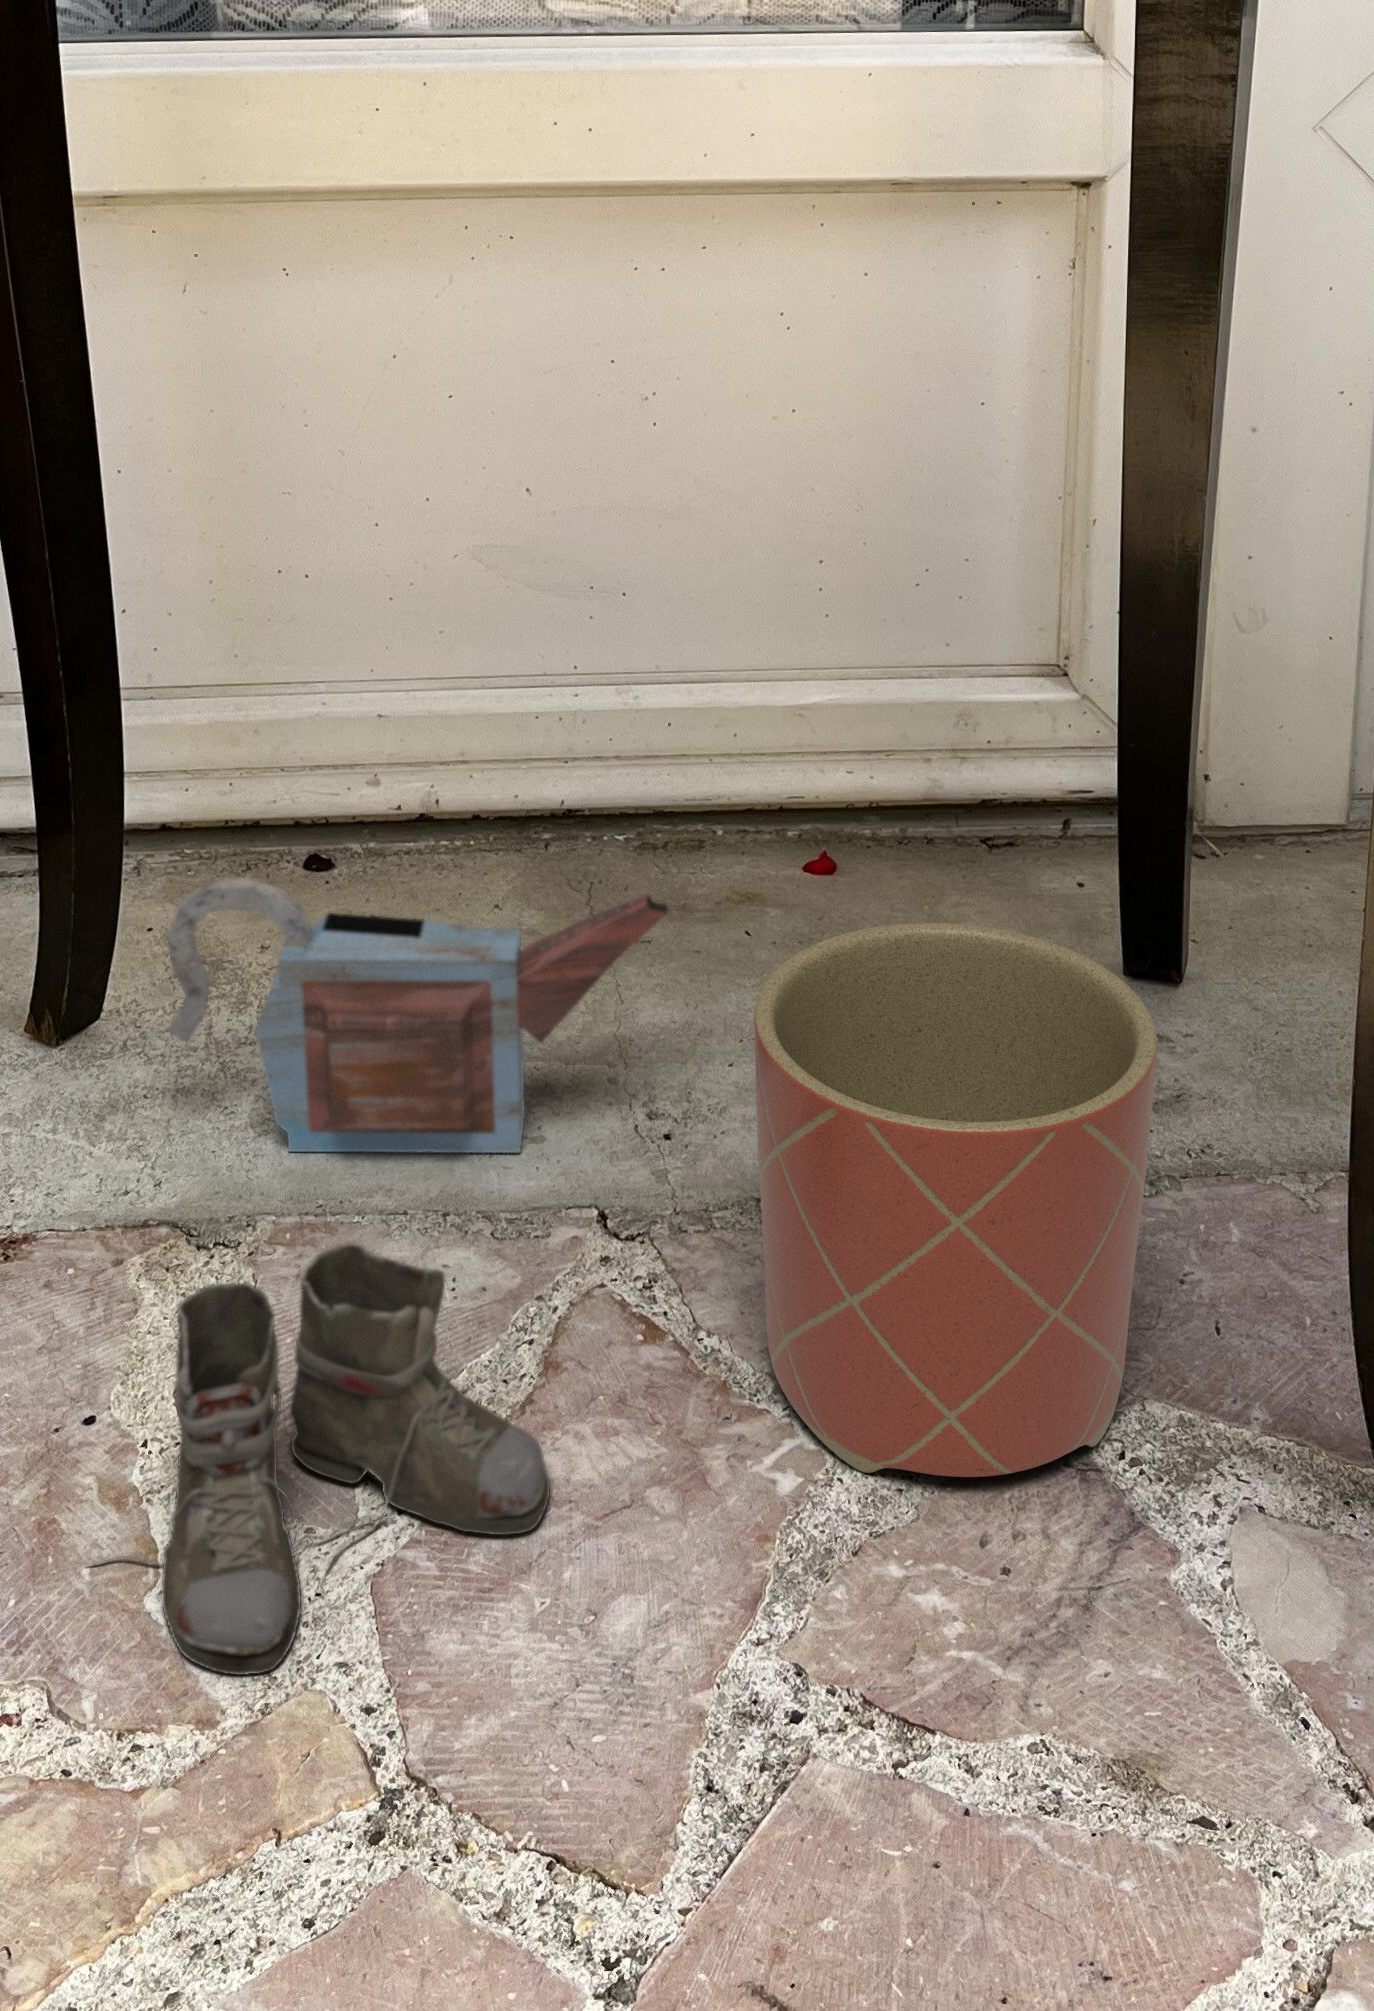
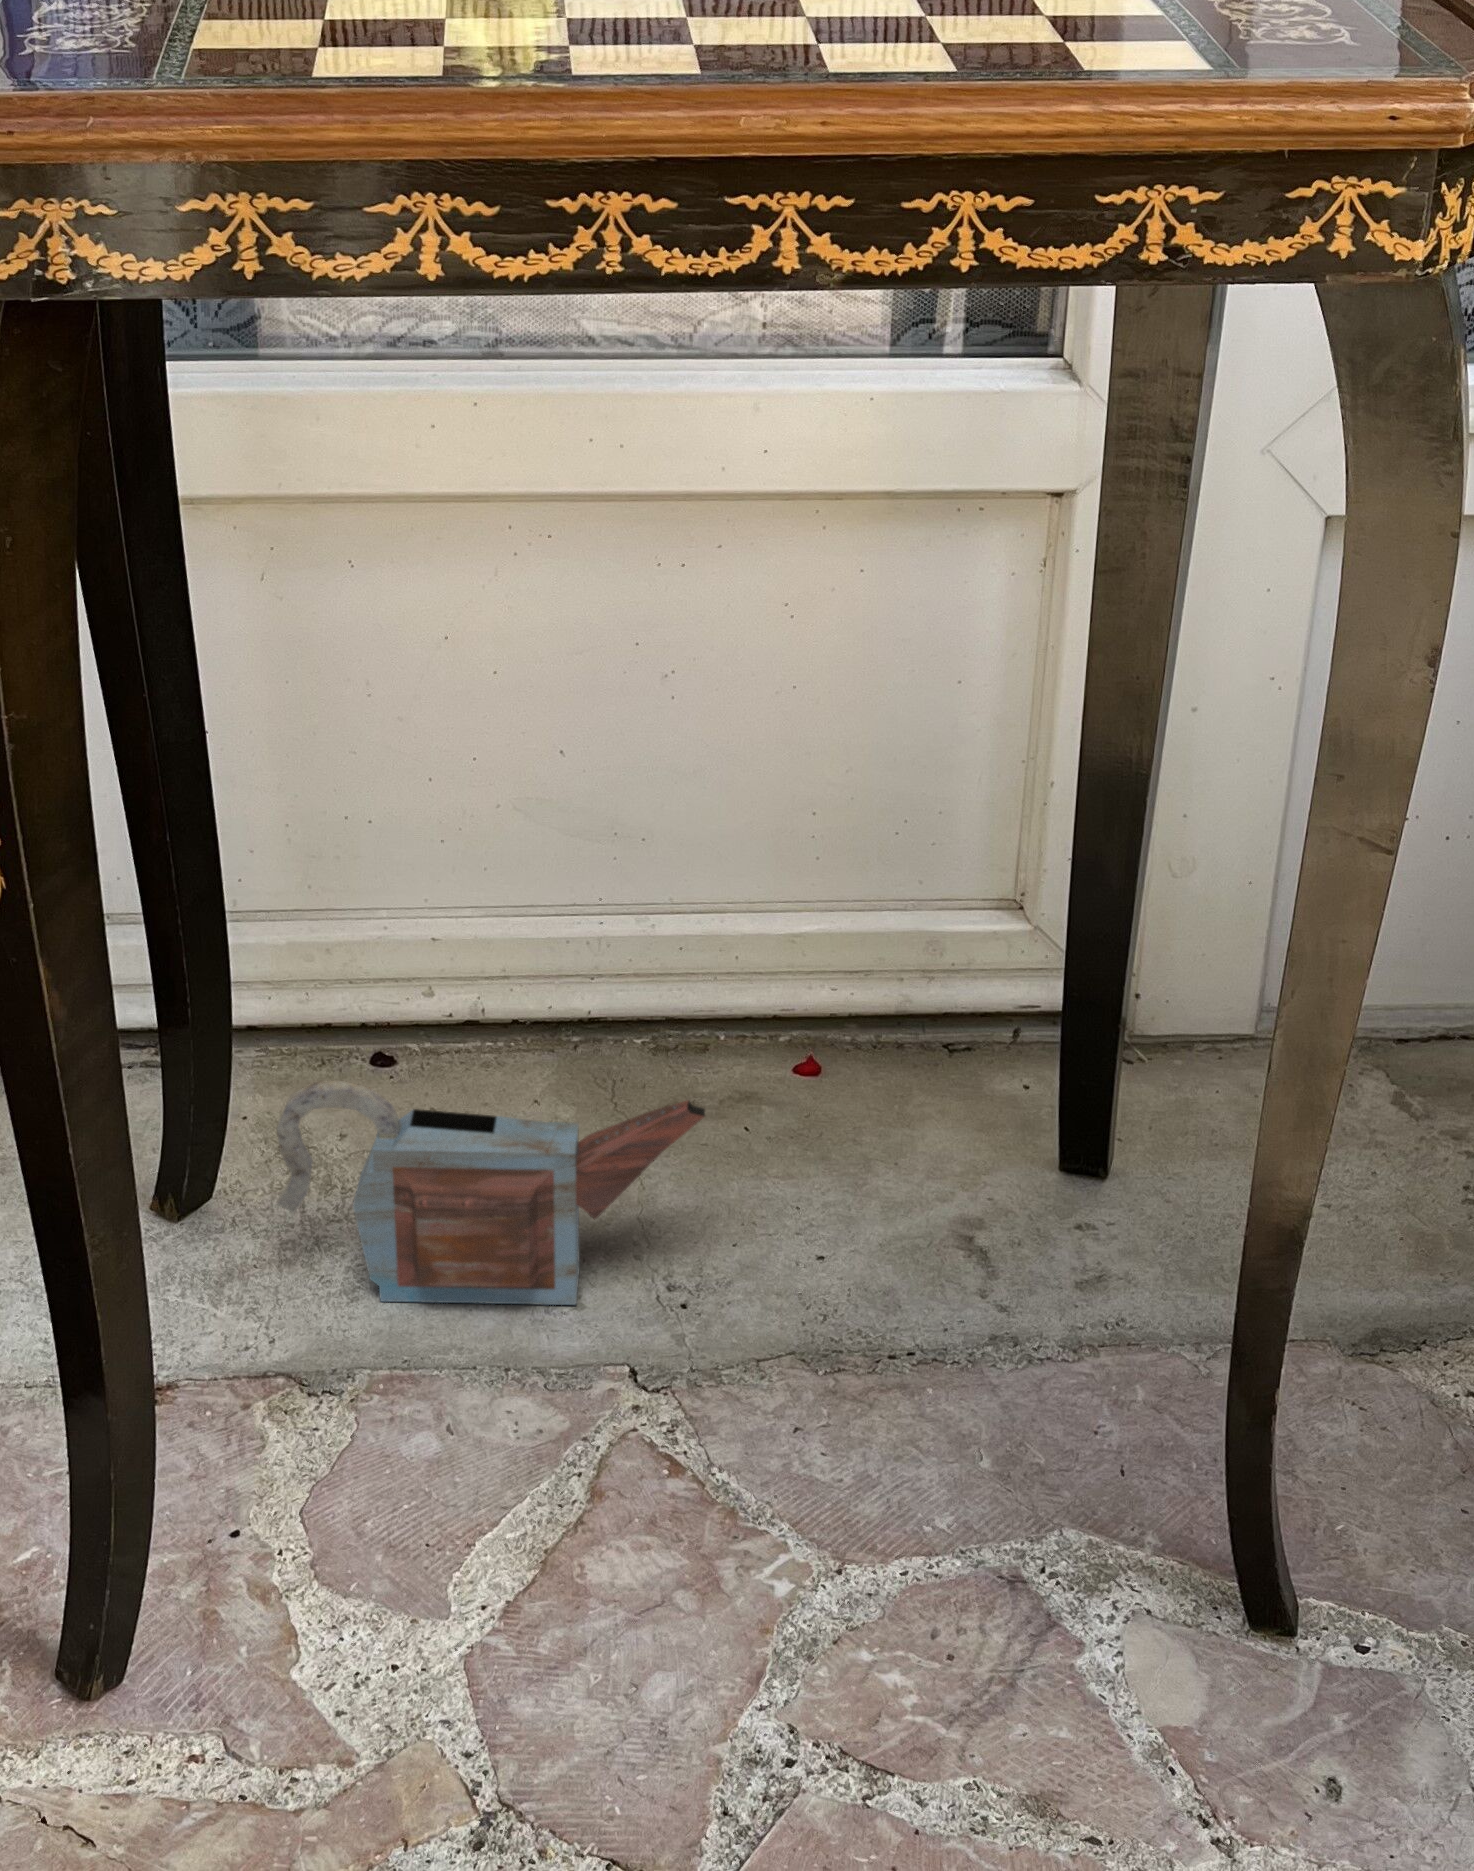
planter: present [754,923,1157,1477] -> none [776,1144,1100,1583]
boots: present [99,1243,550,1675] -> none [240,1403,604,1727]

